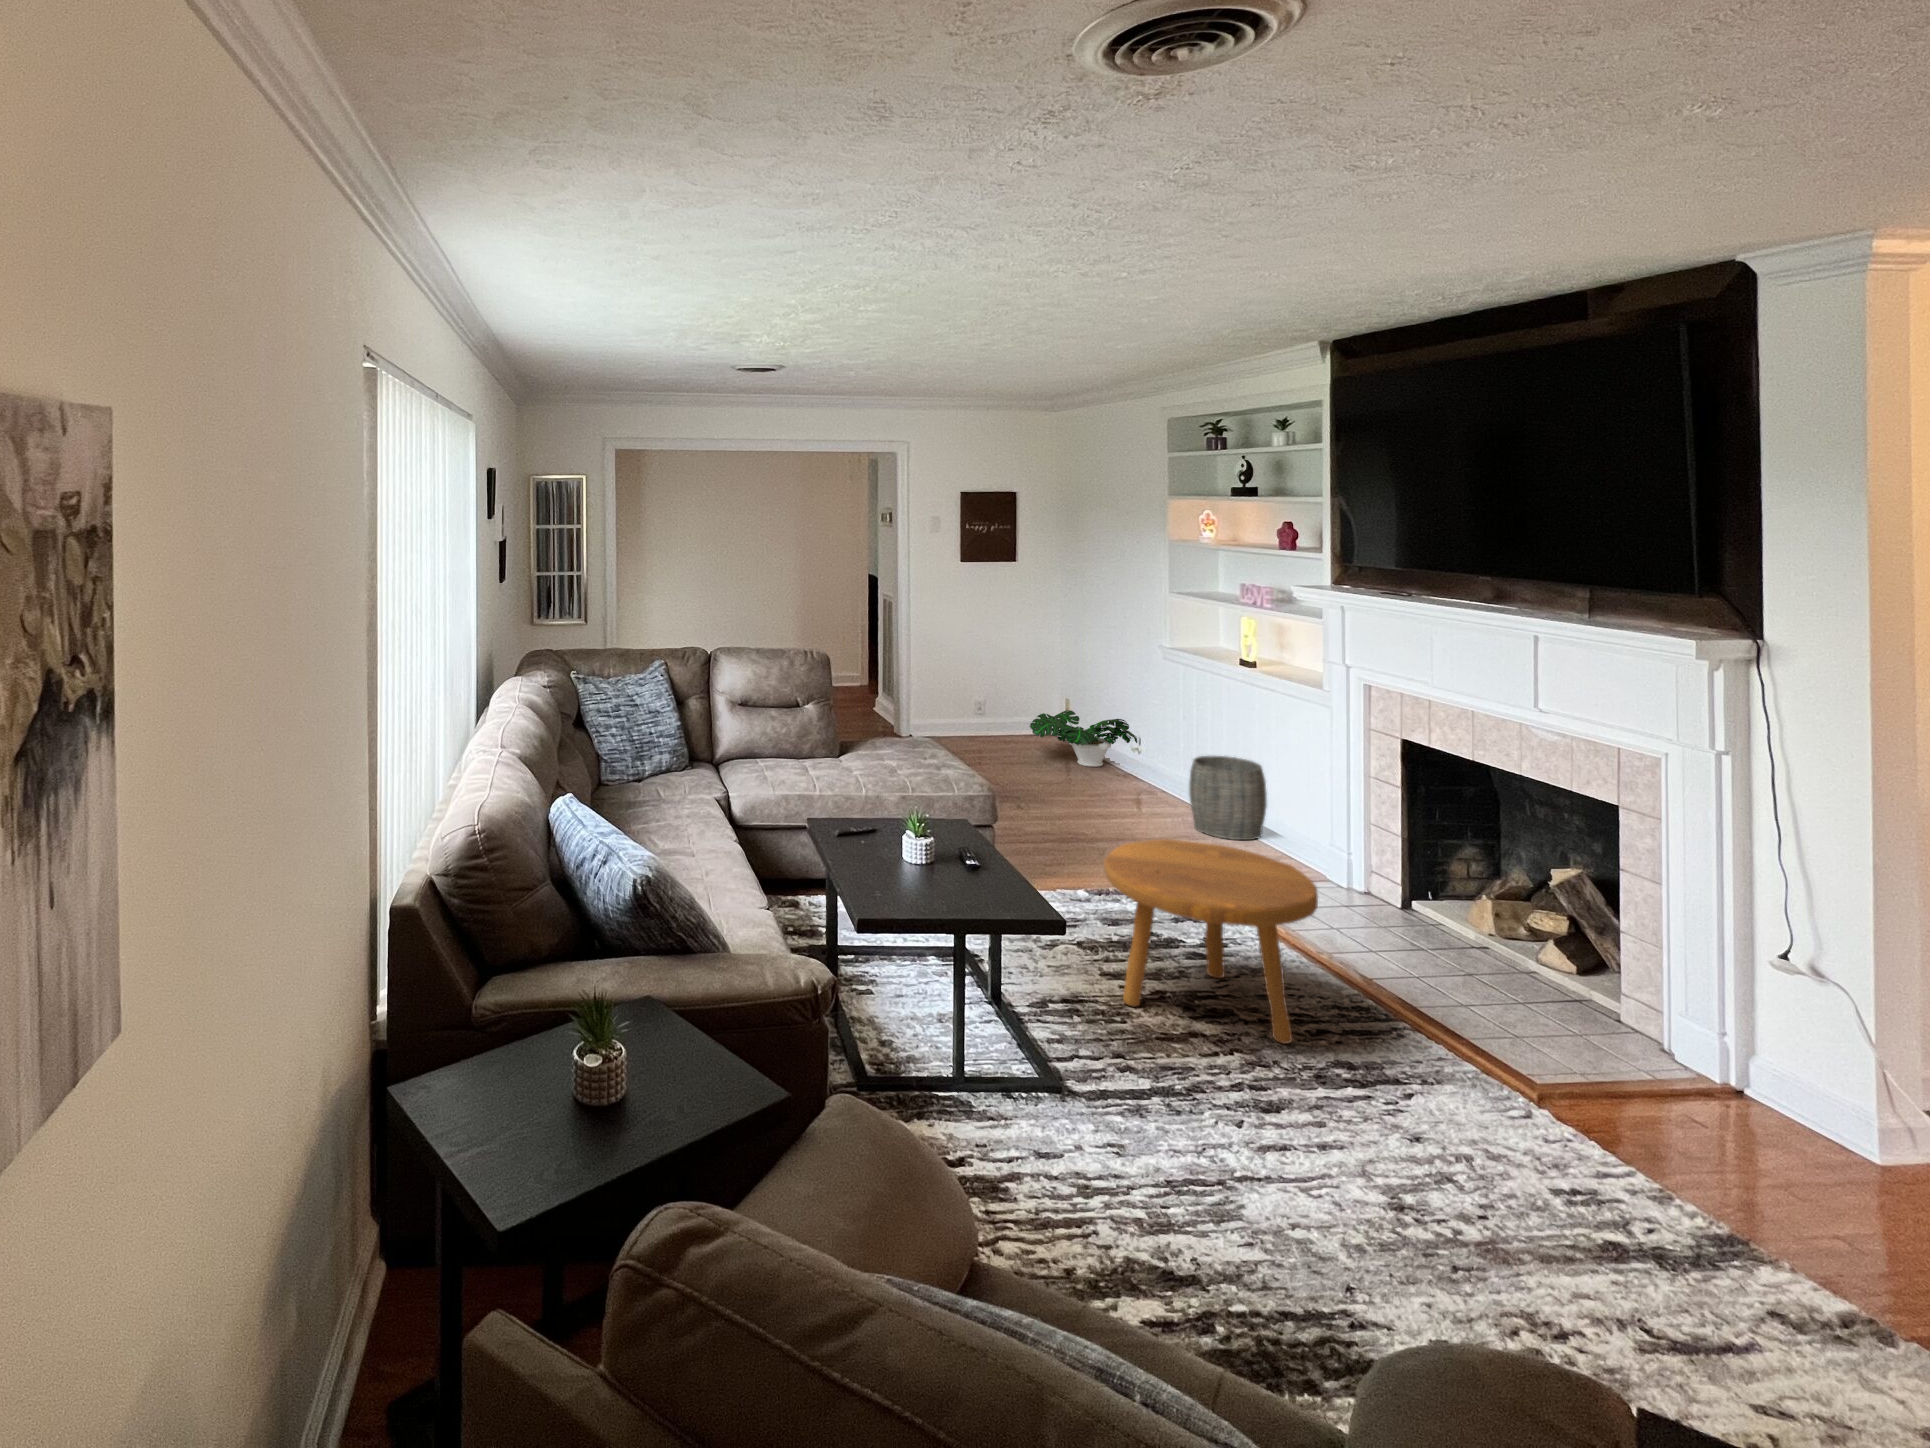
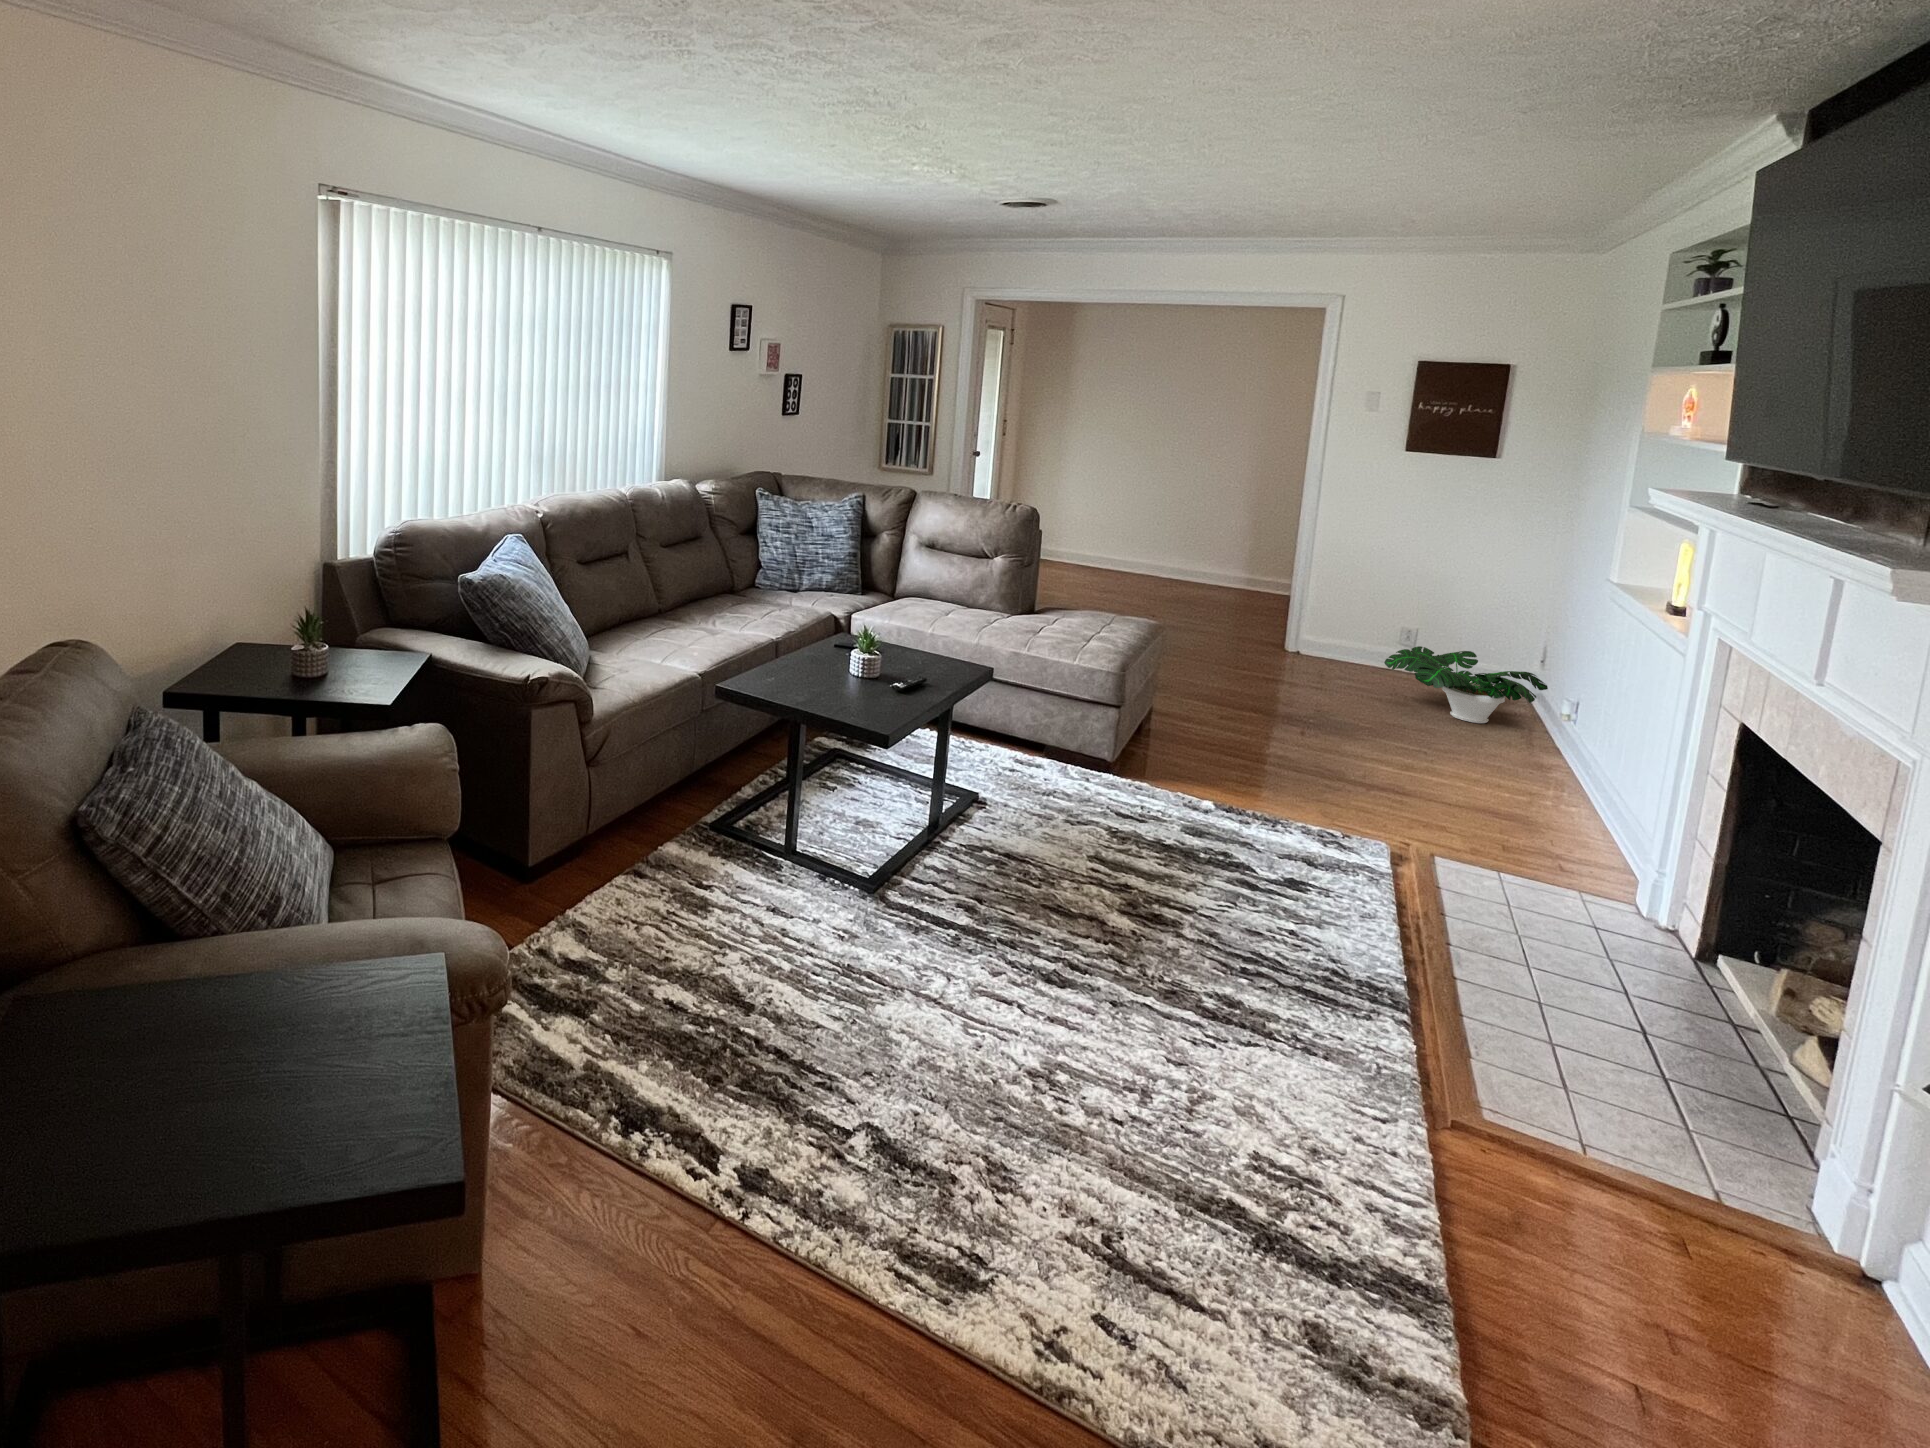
woven basket: present [1189,756,1267,840] -> none [1487,717,1610,835]
footstool: present [1104,839,1318,1044] -> none [1052,726,1291,957]

